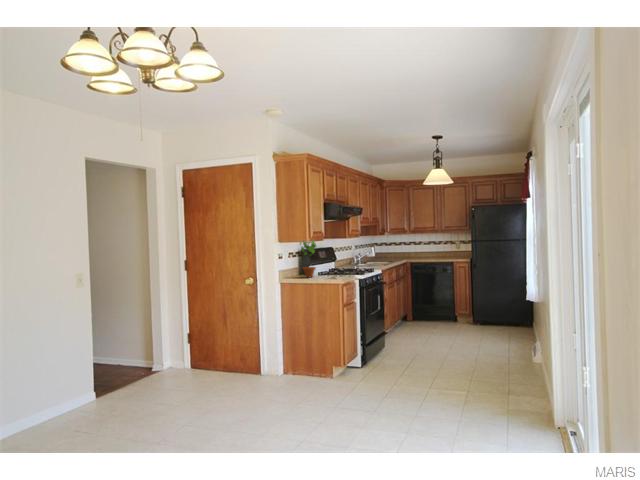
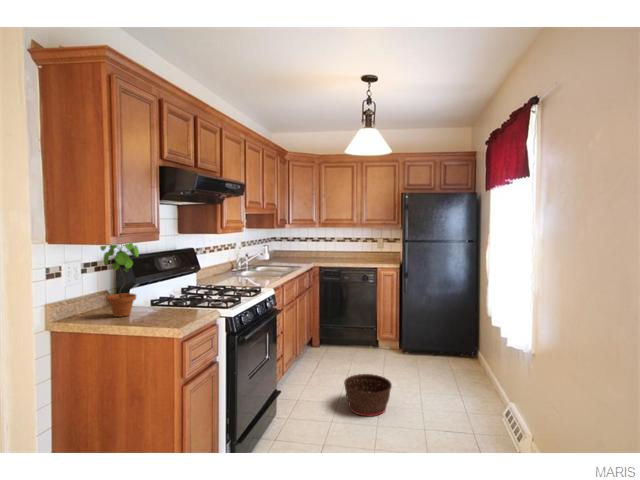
basket: none [427,327,458,349] -> present [344,374,392,416]

